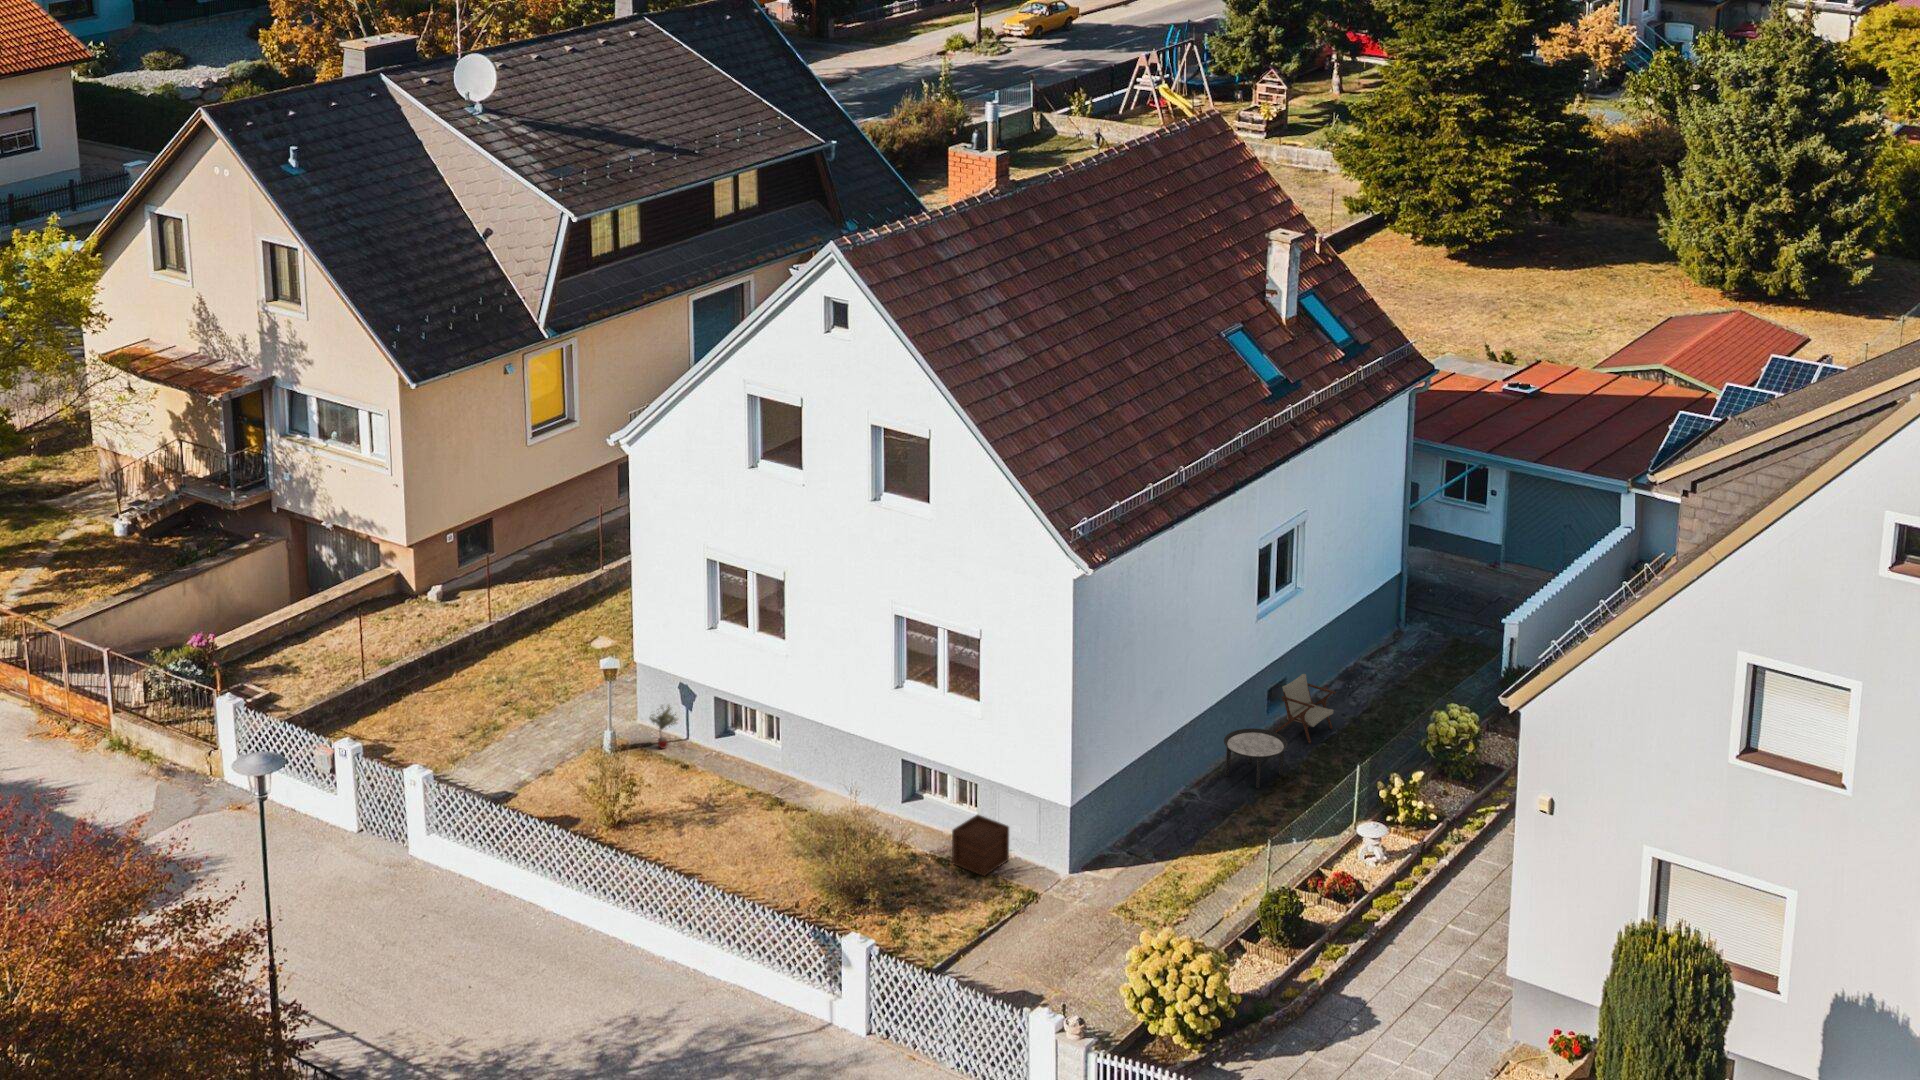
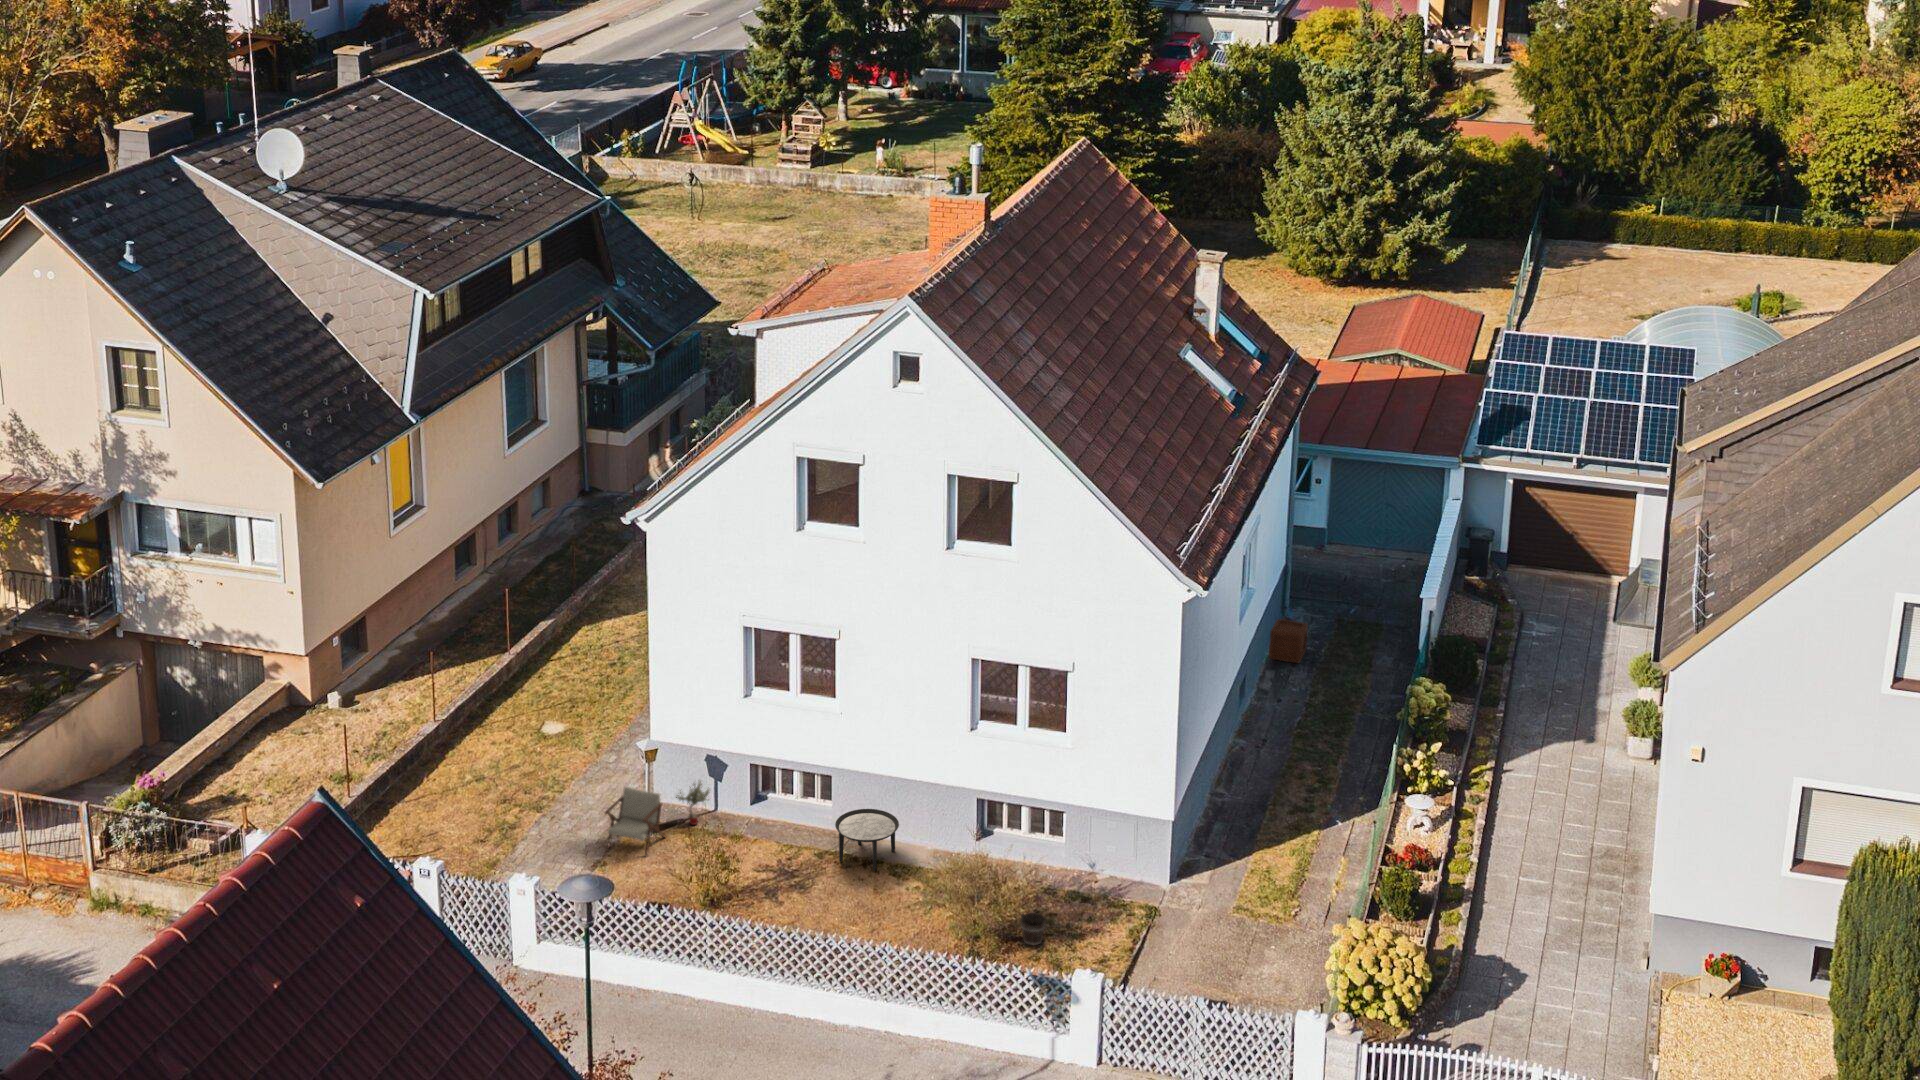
lounge chair: present [1275,674,1336,743] -> present [605,787,665,857]
round table: present [1224,728,1288,788] -> present [835,809,899,871]
wooden crate: present [952,815,1009,876] -> present [1269,619,1308,663]
bucket: none [880,875,907,910] -> present [1020,913,1047,945]

